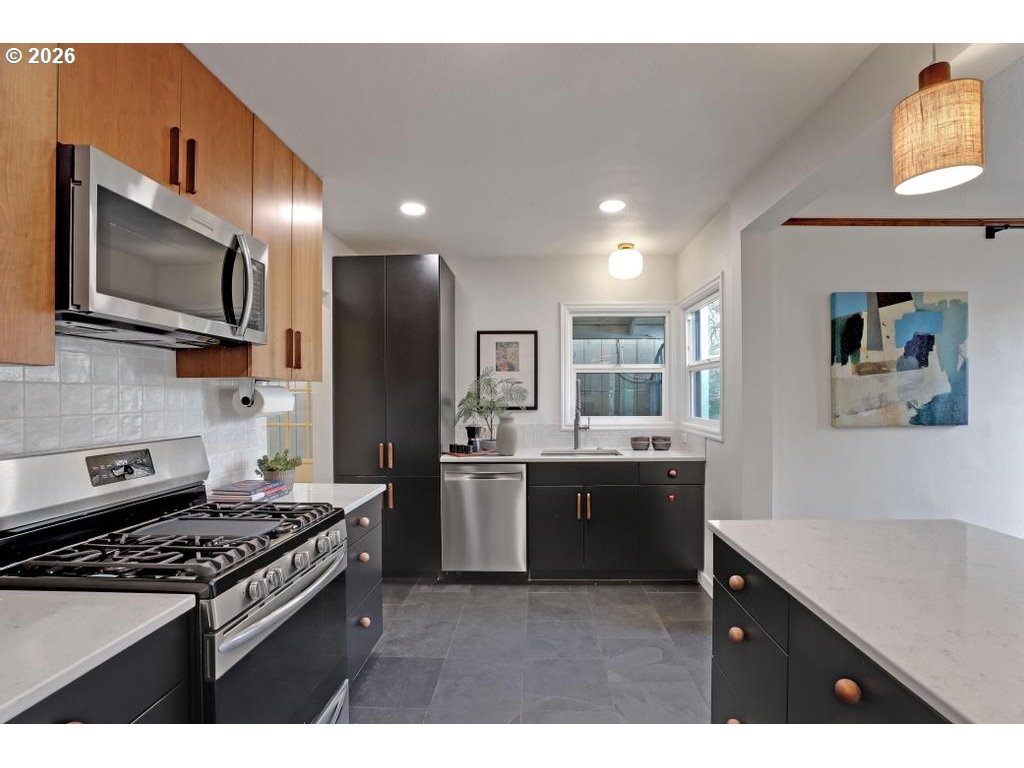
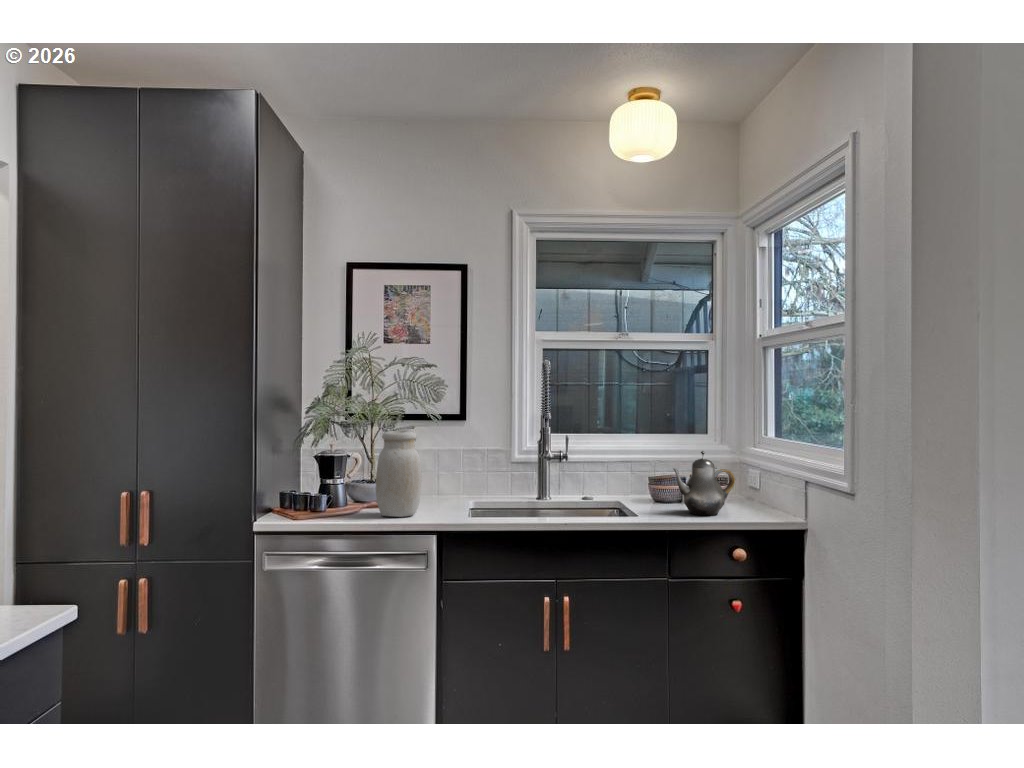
teapot: none [641,423,674,456] -> present [673,451,735,515]

